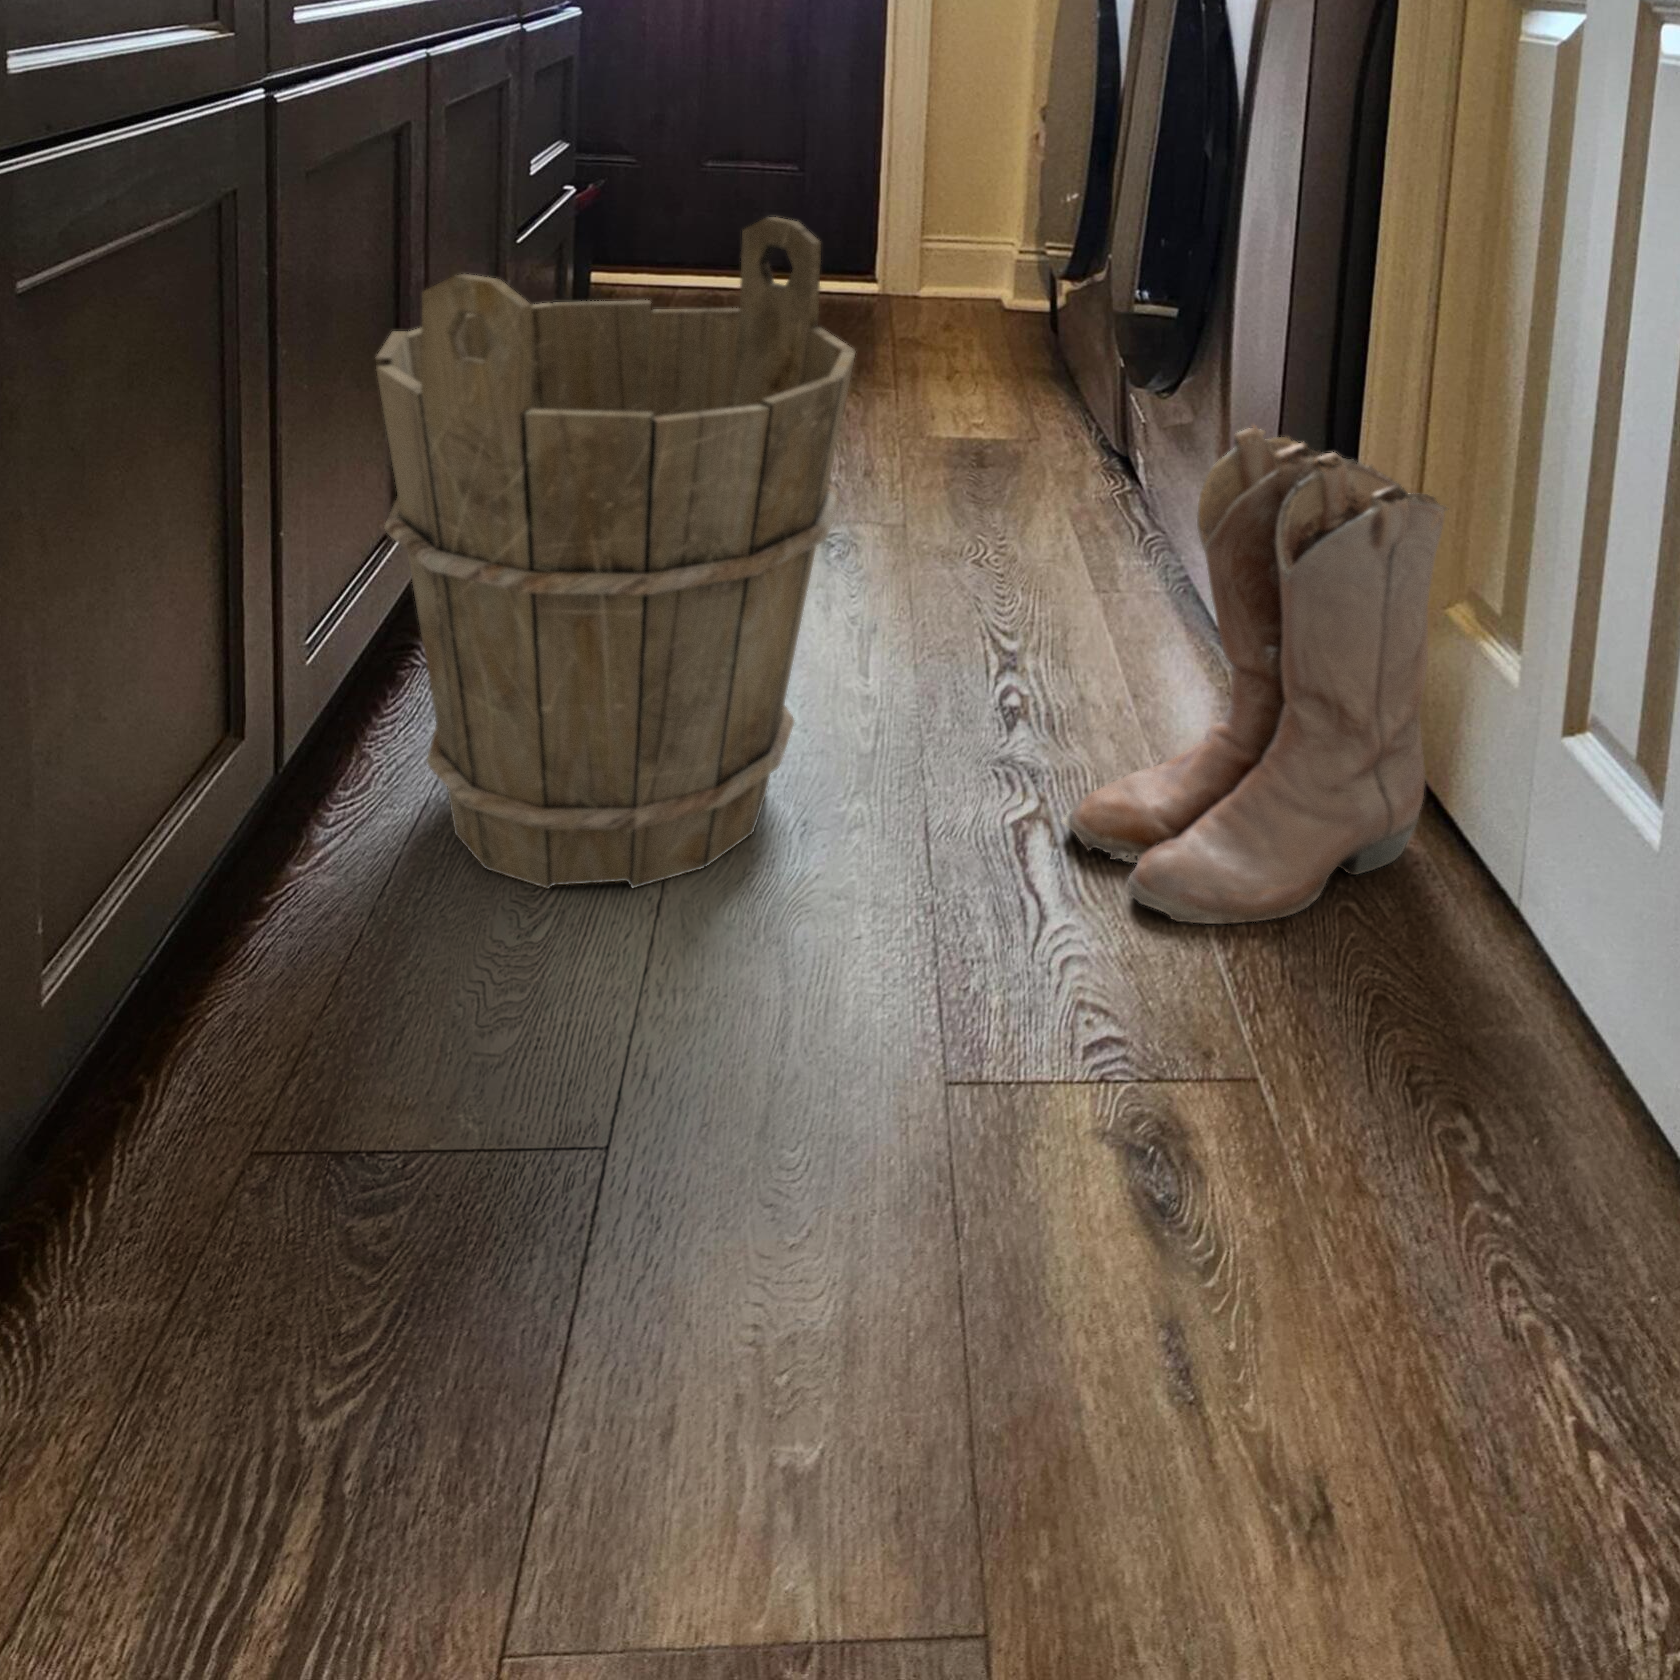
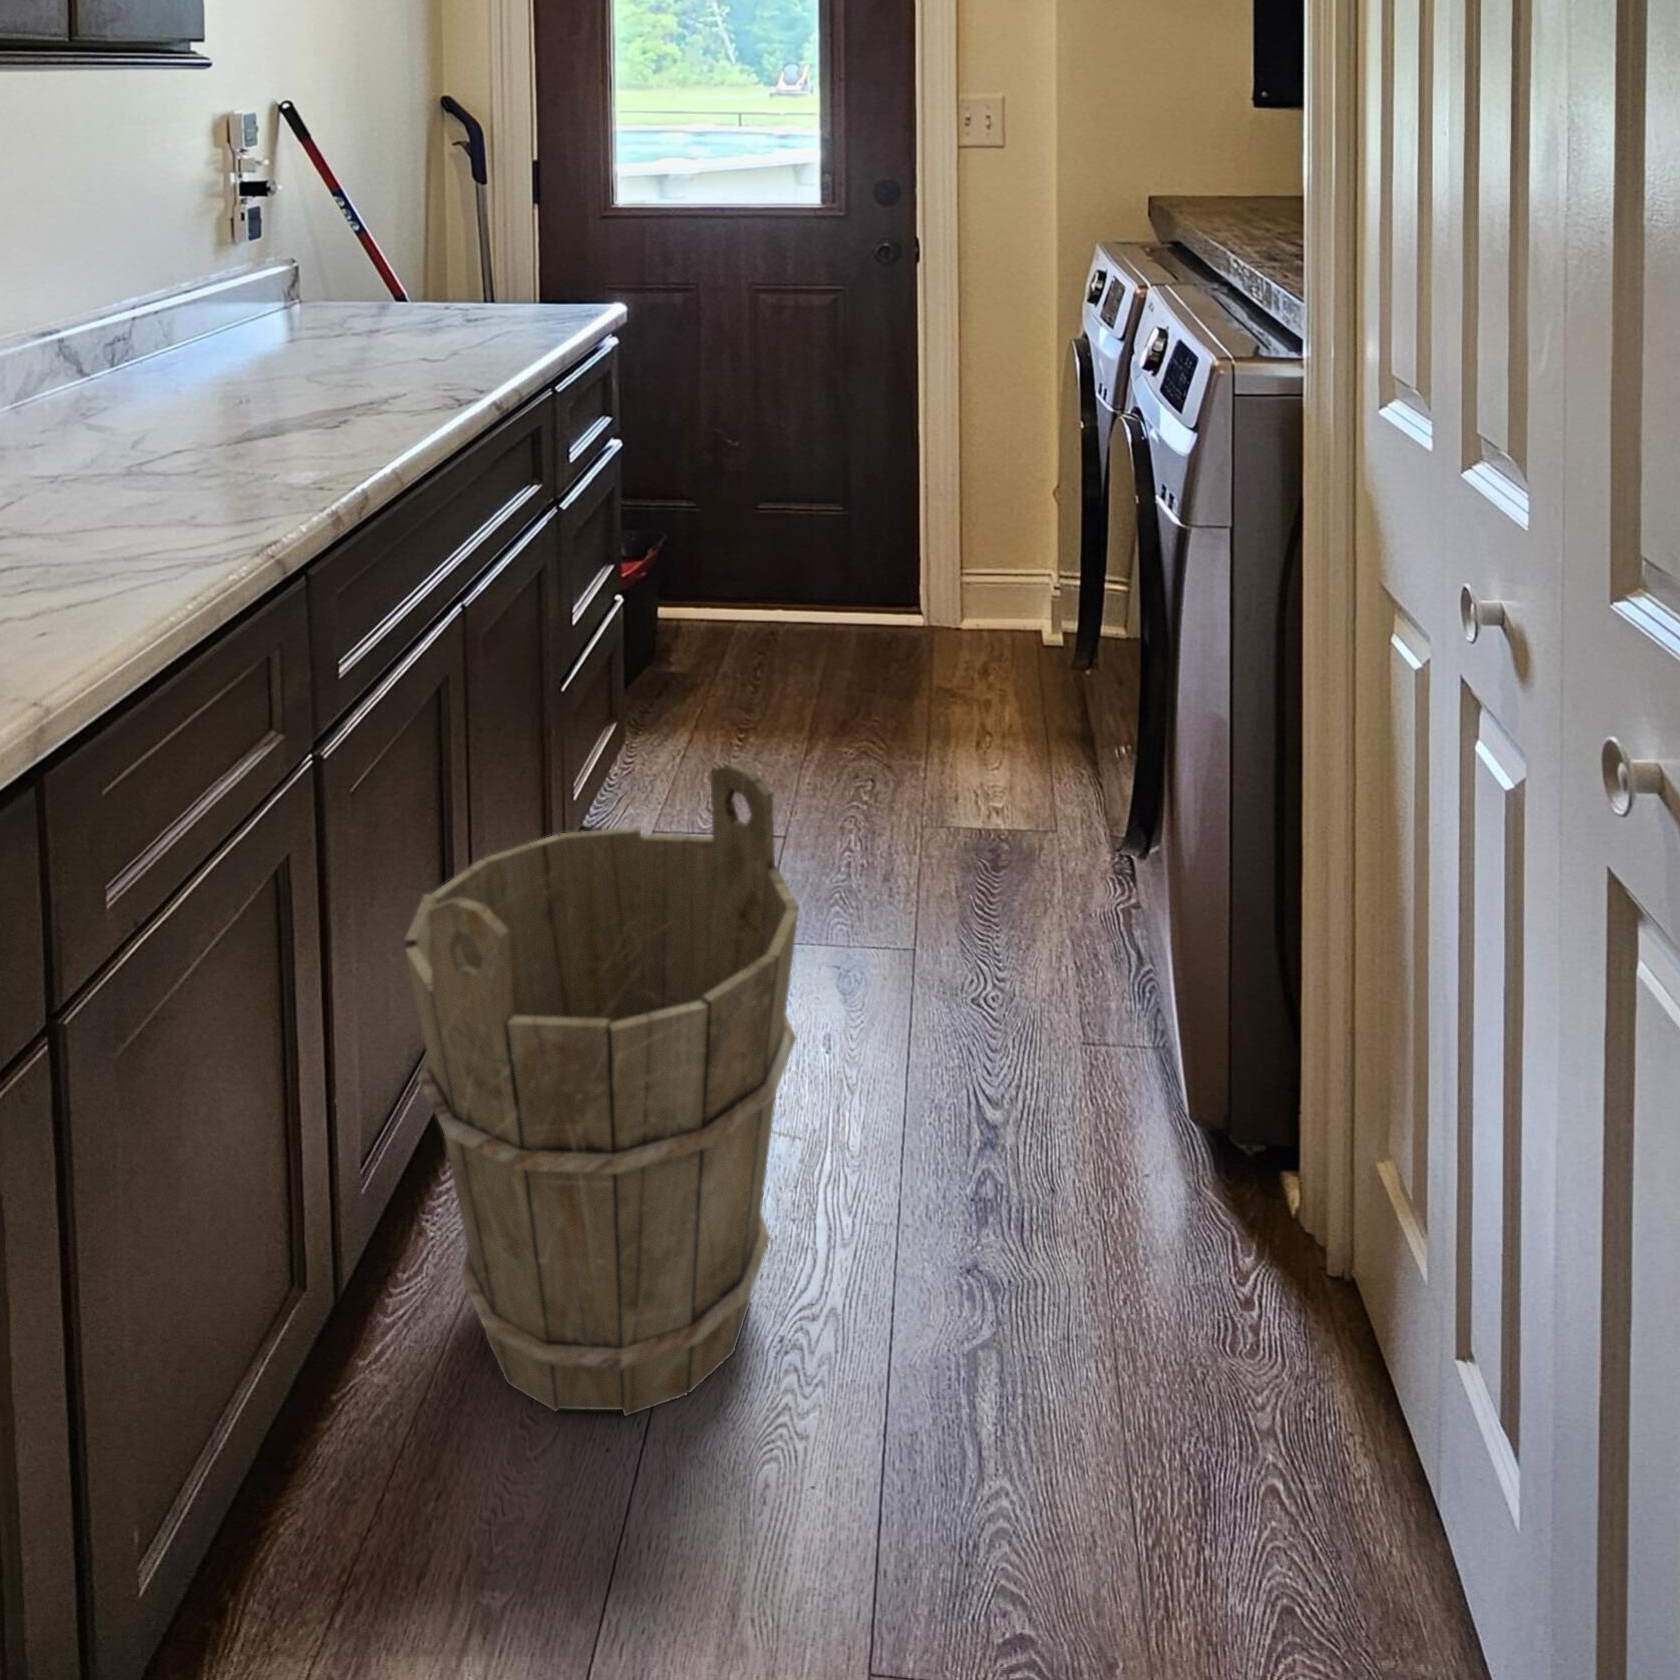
boots: present [1062,425,1449,924] -> none [1007,970,1353,1504]

